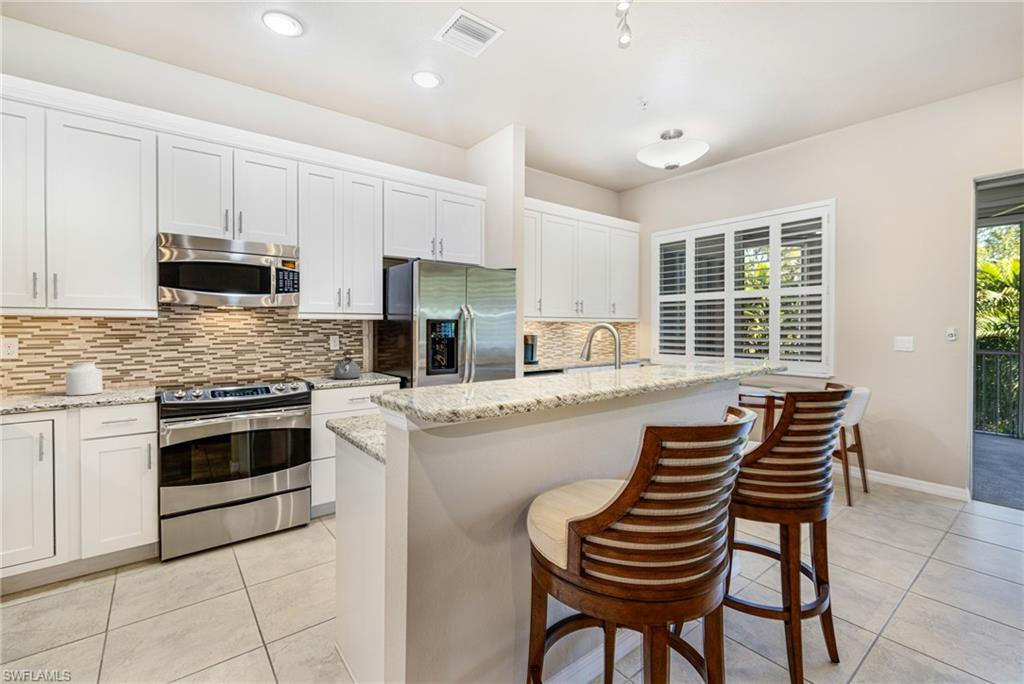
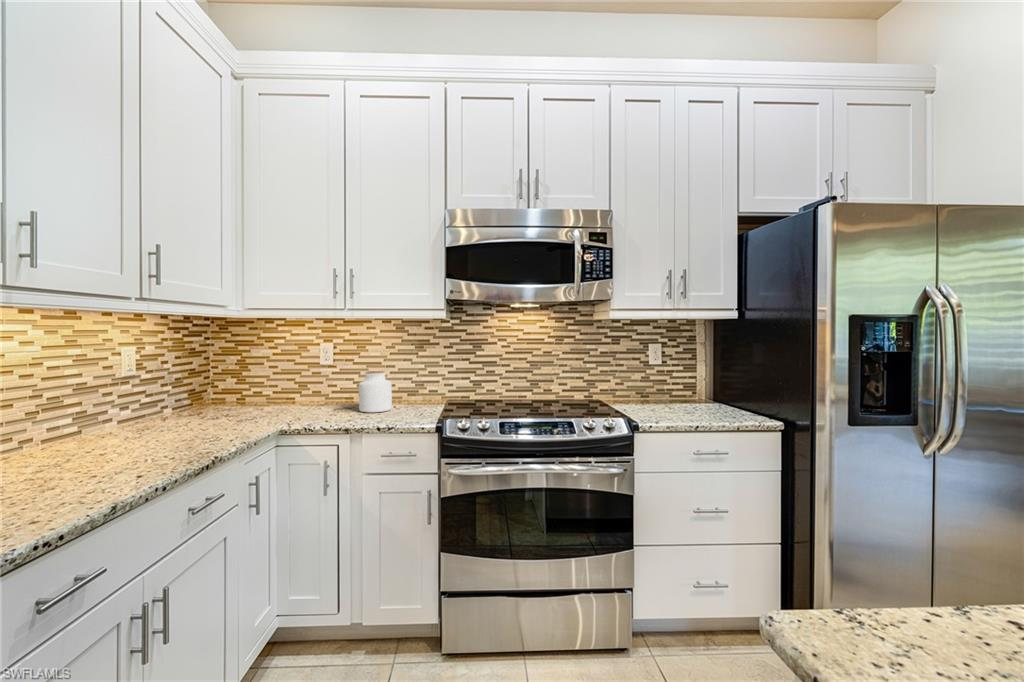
kettle: present [334,350,361,378] -> none [656,367,698,413]

